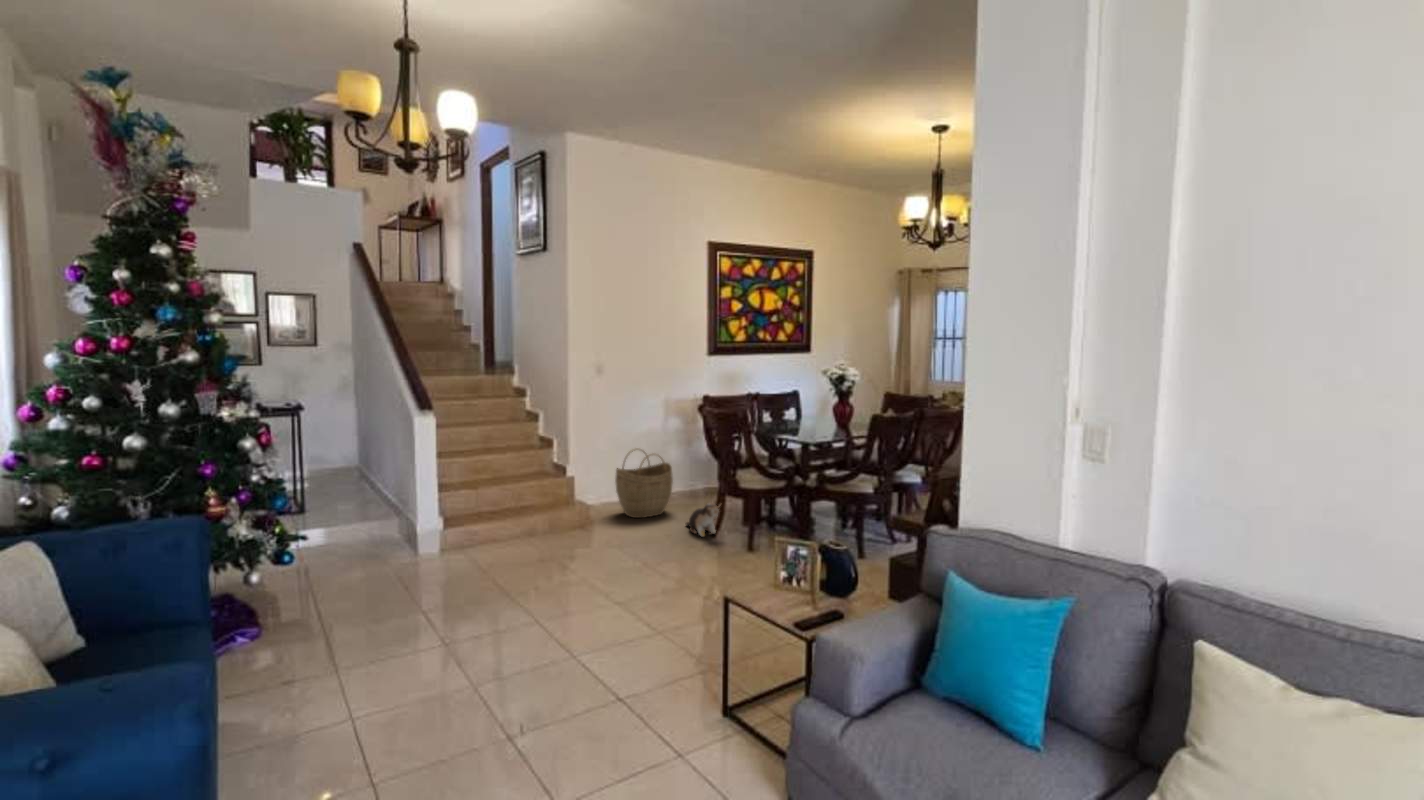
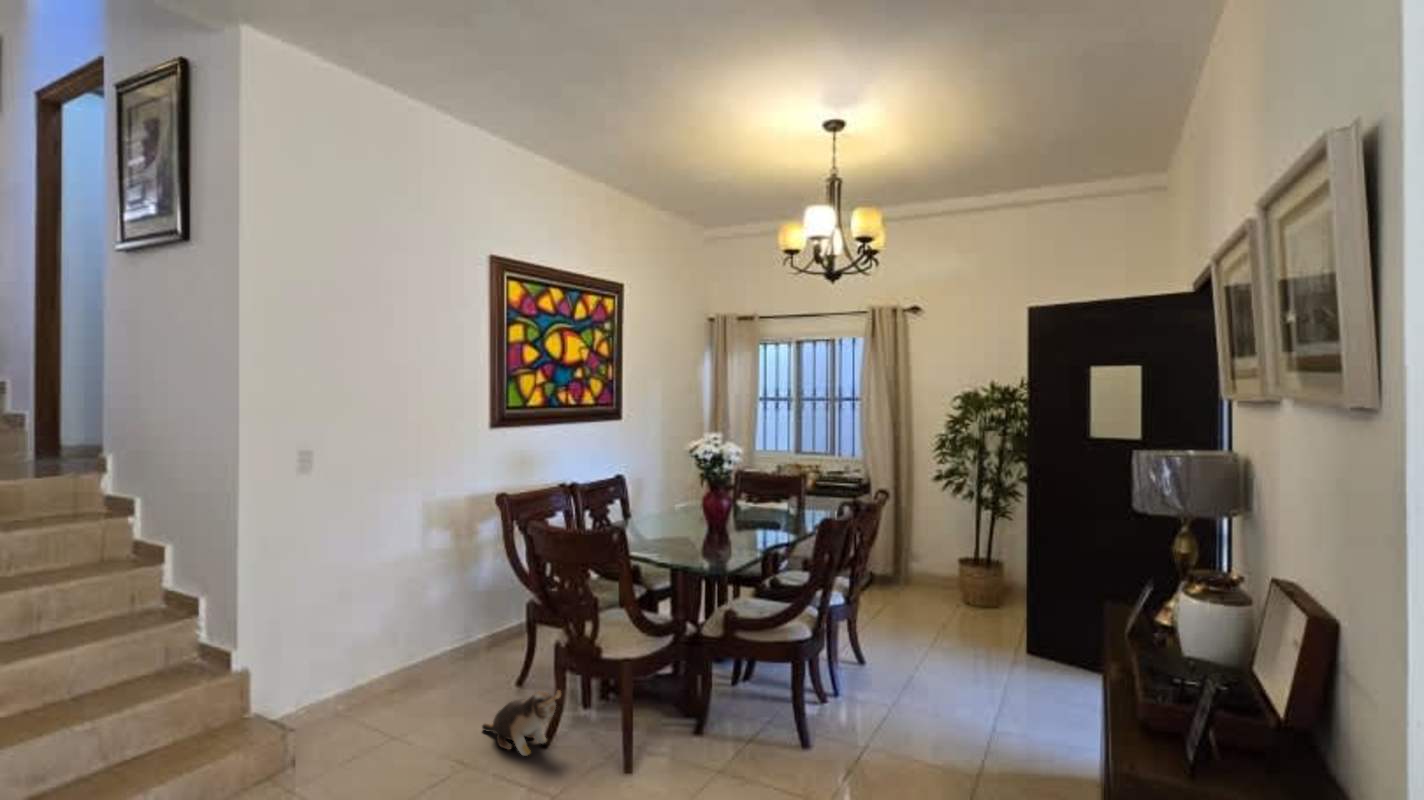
woven basket: present [615,451,673,518] -> none [336,595,446,727]

